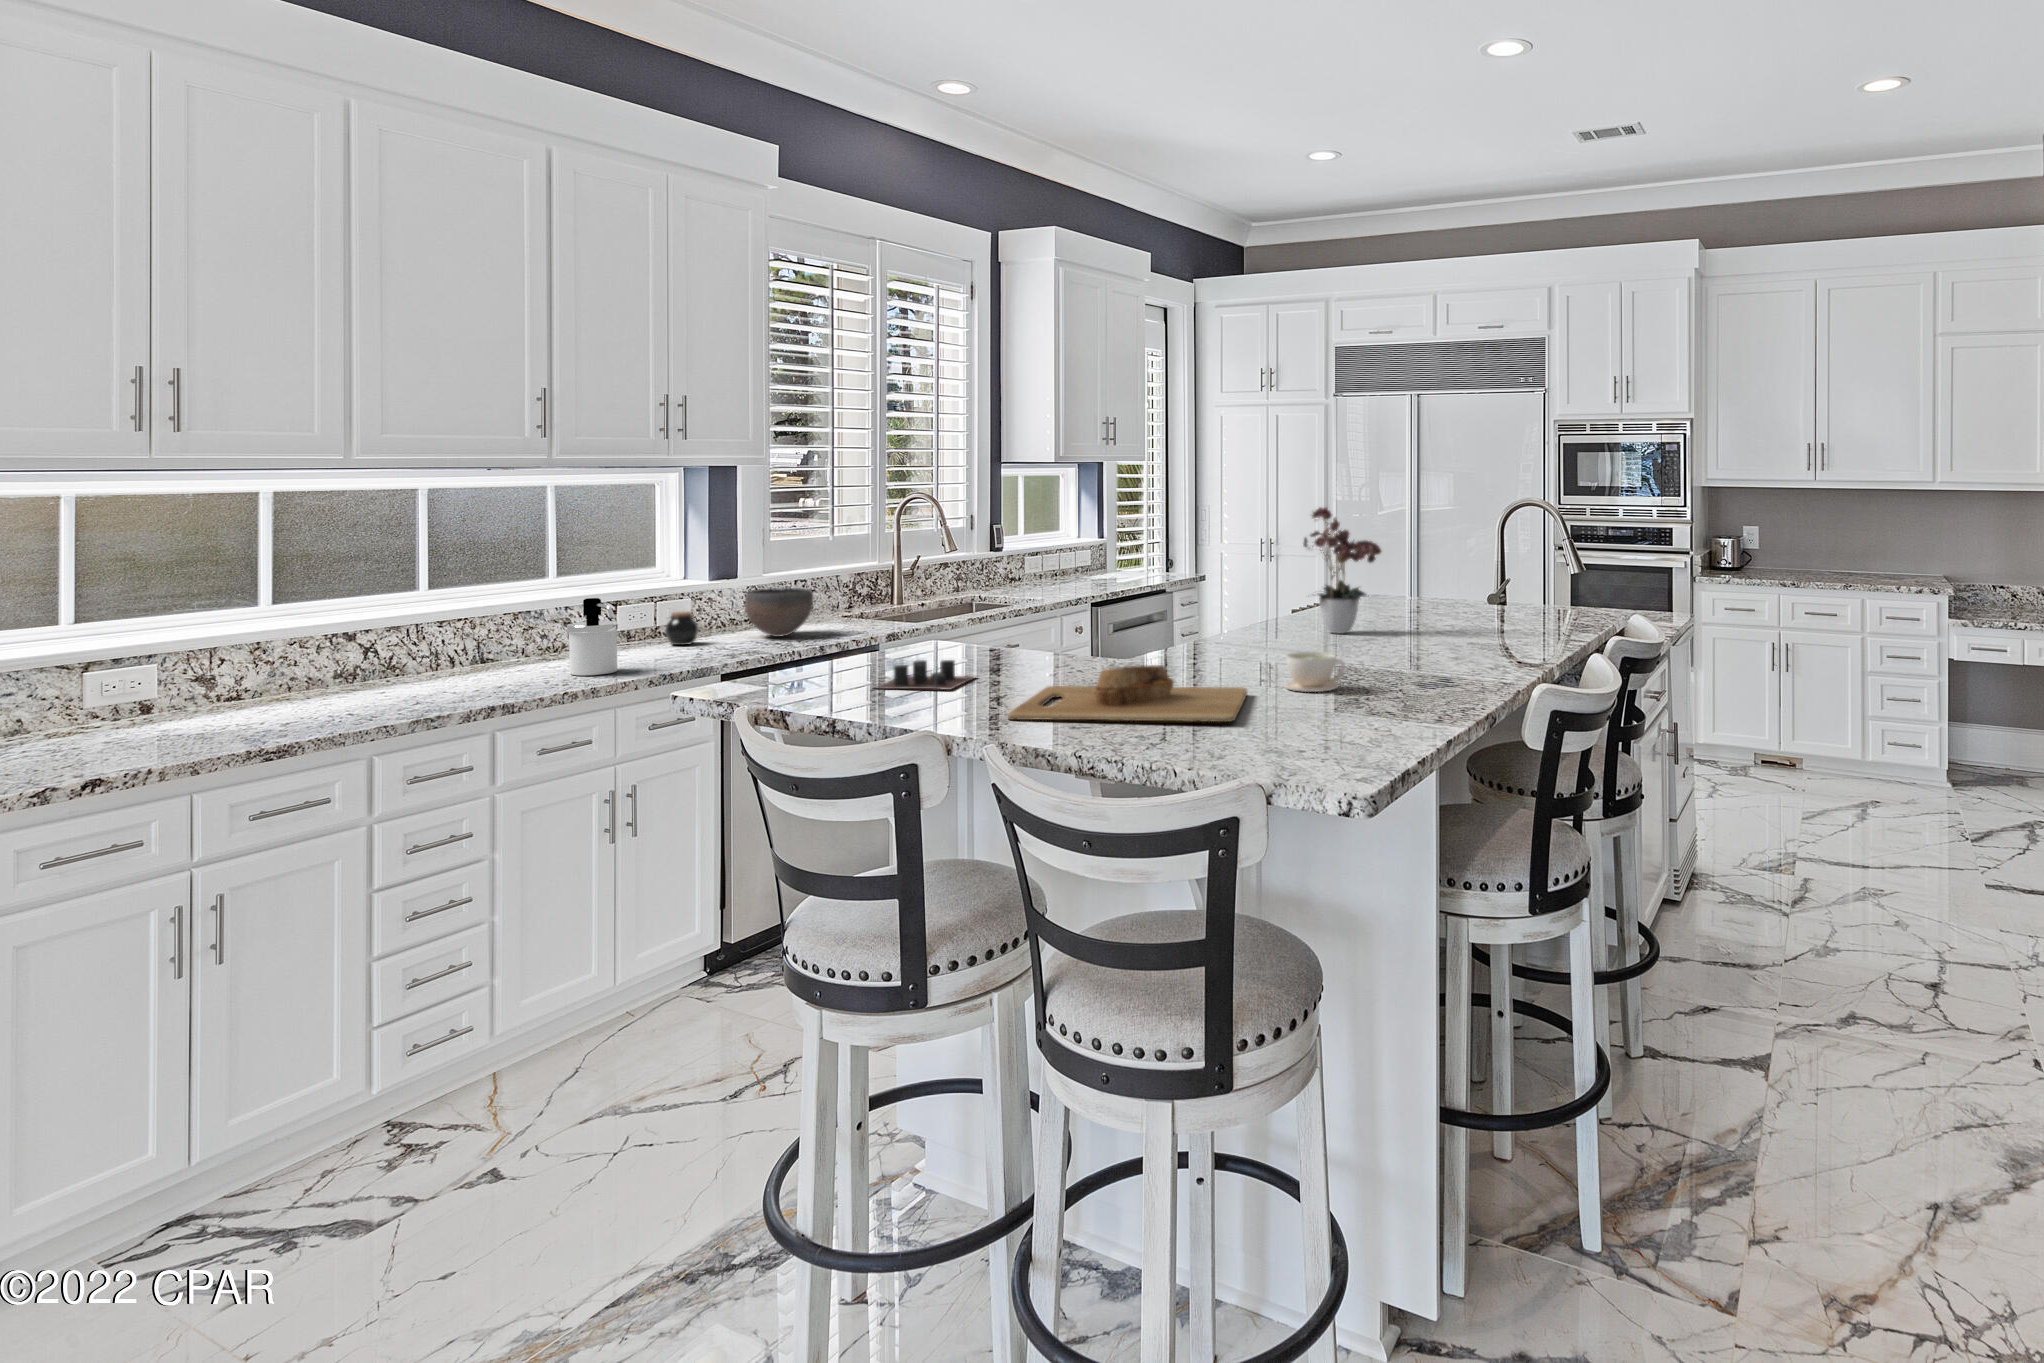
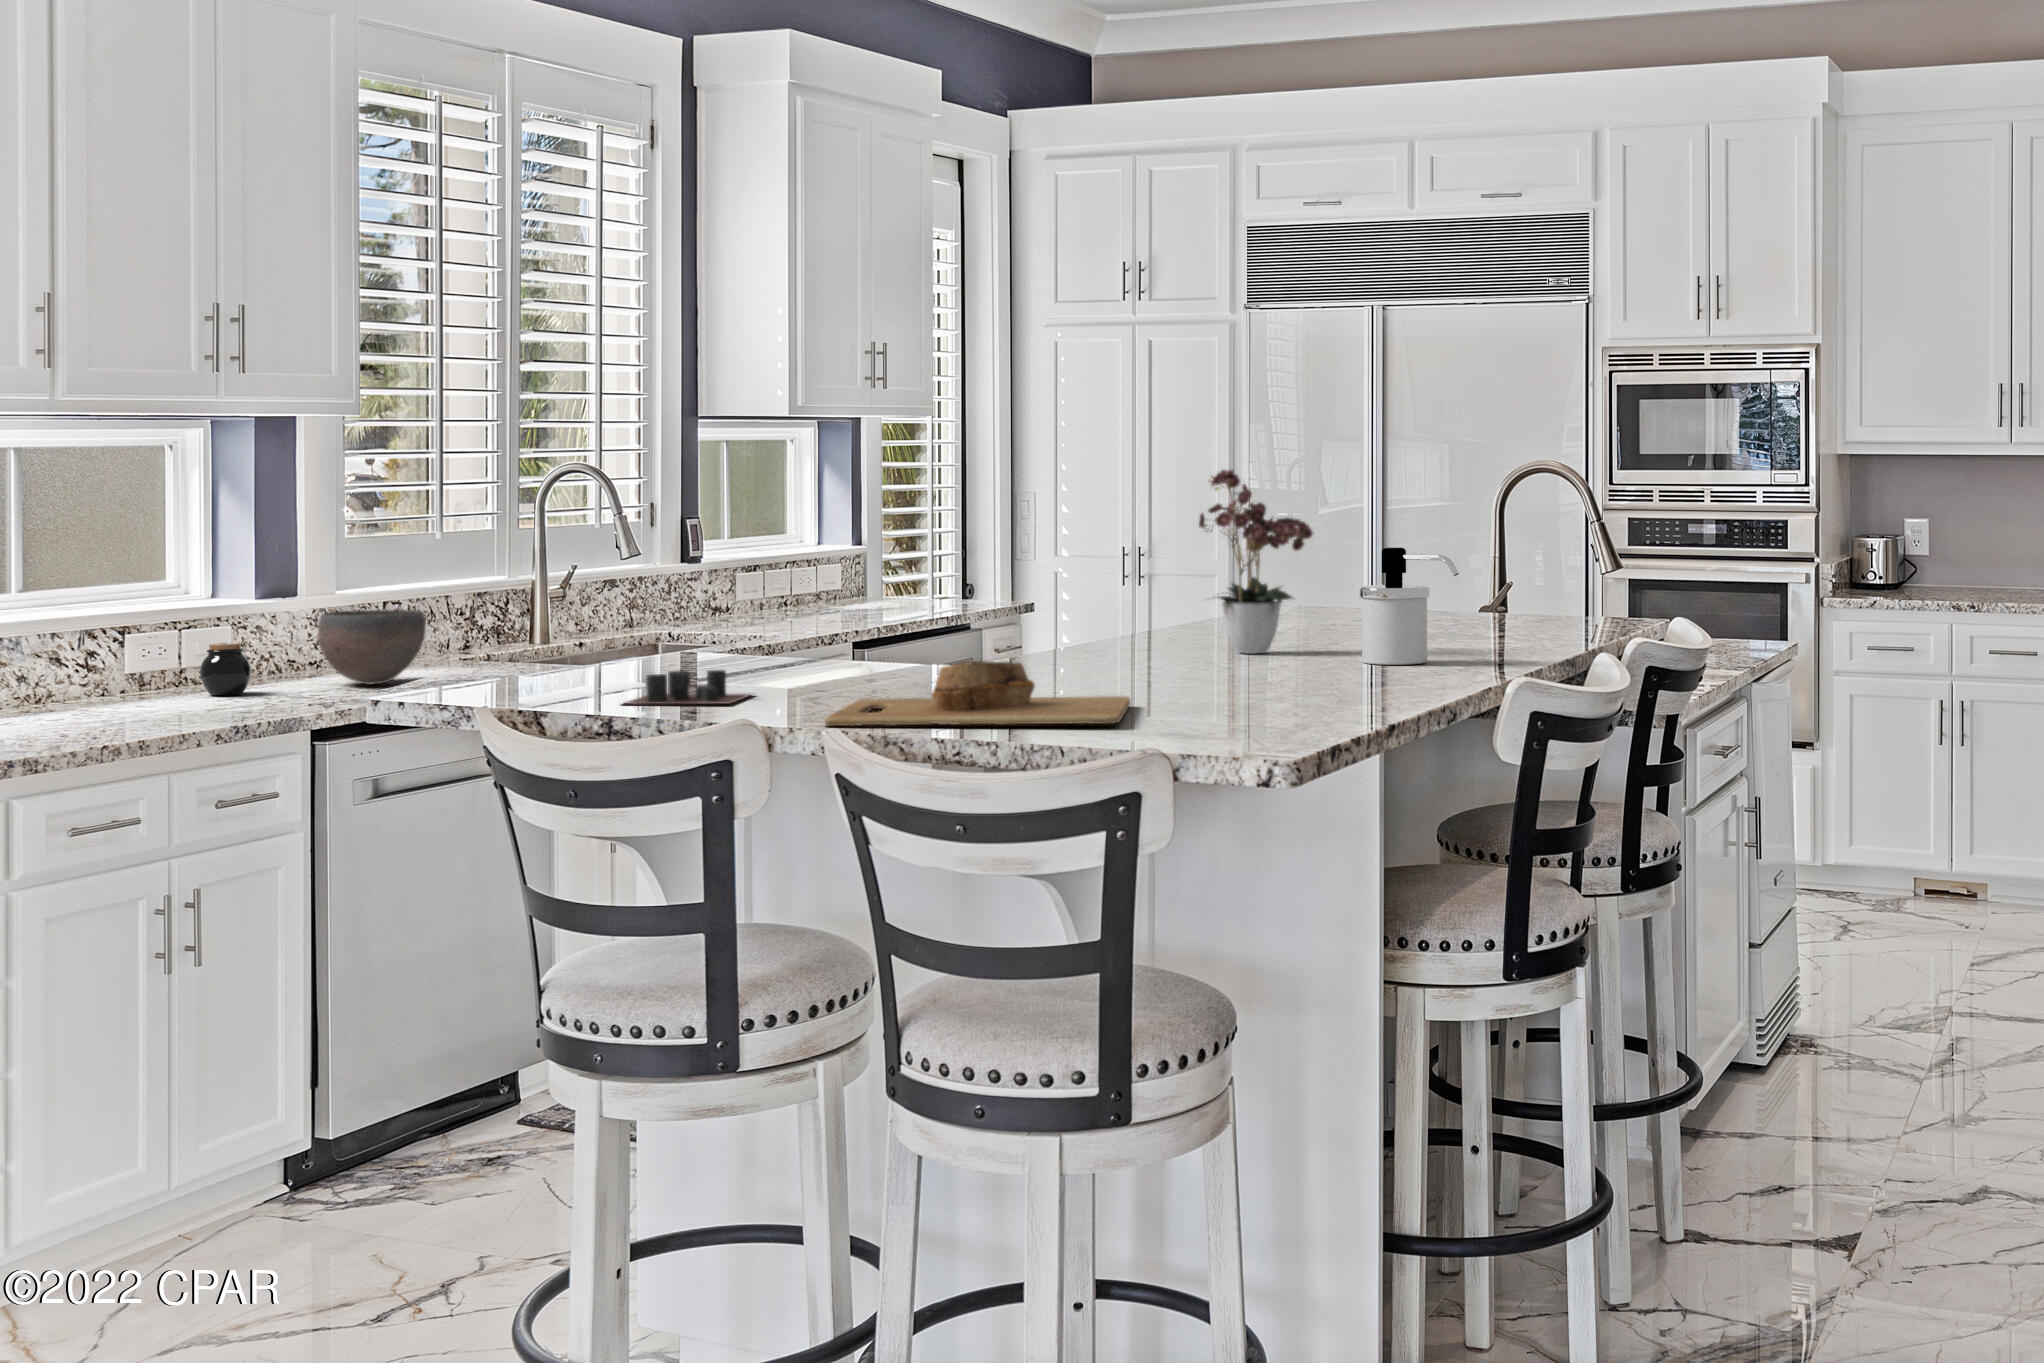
soap dispenser: present [567,598,618,676] -> present [1359,547,1459,665]
coffee cup: present [1285,652,1345,692] -> none [1179,654,1260,703]

